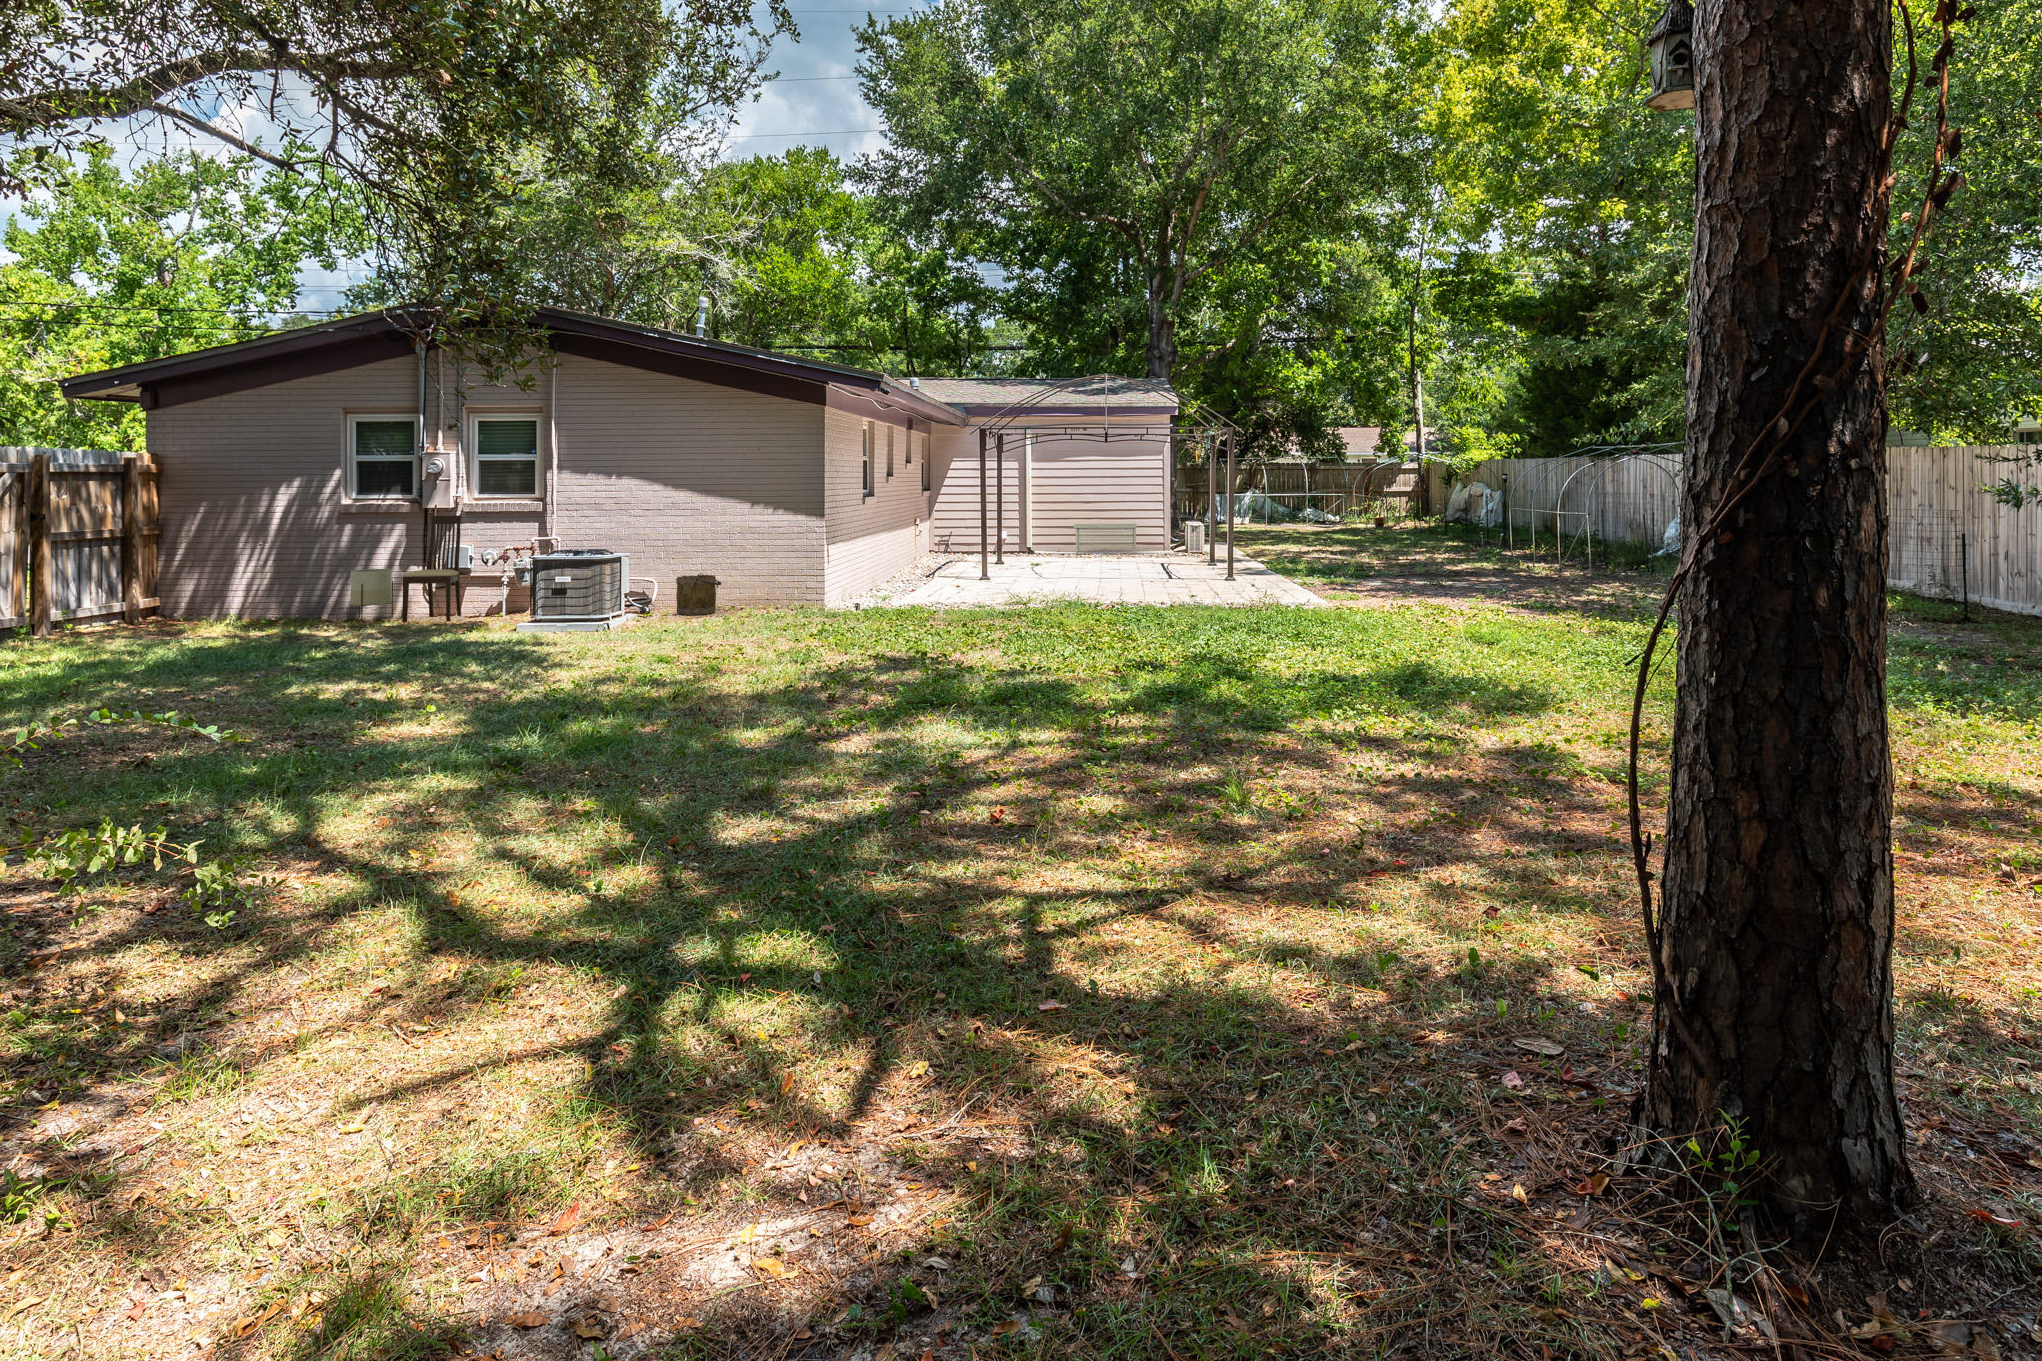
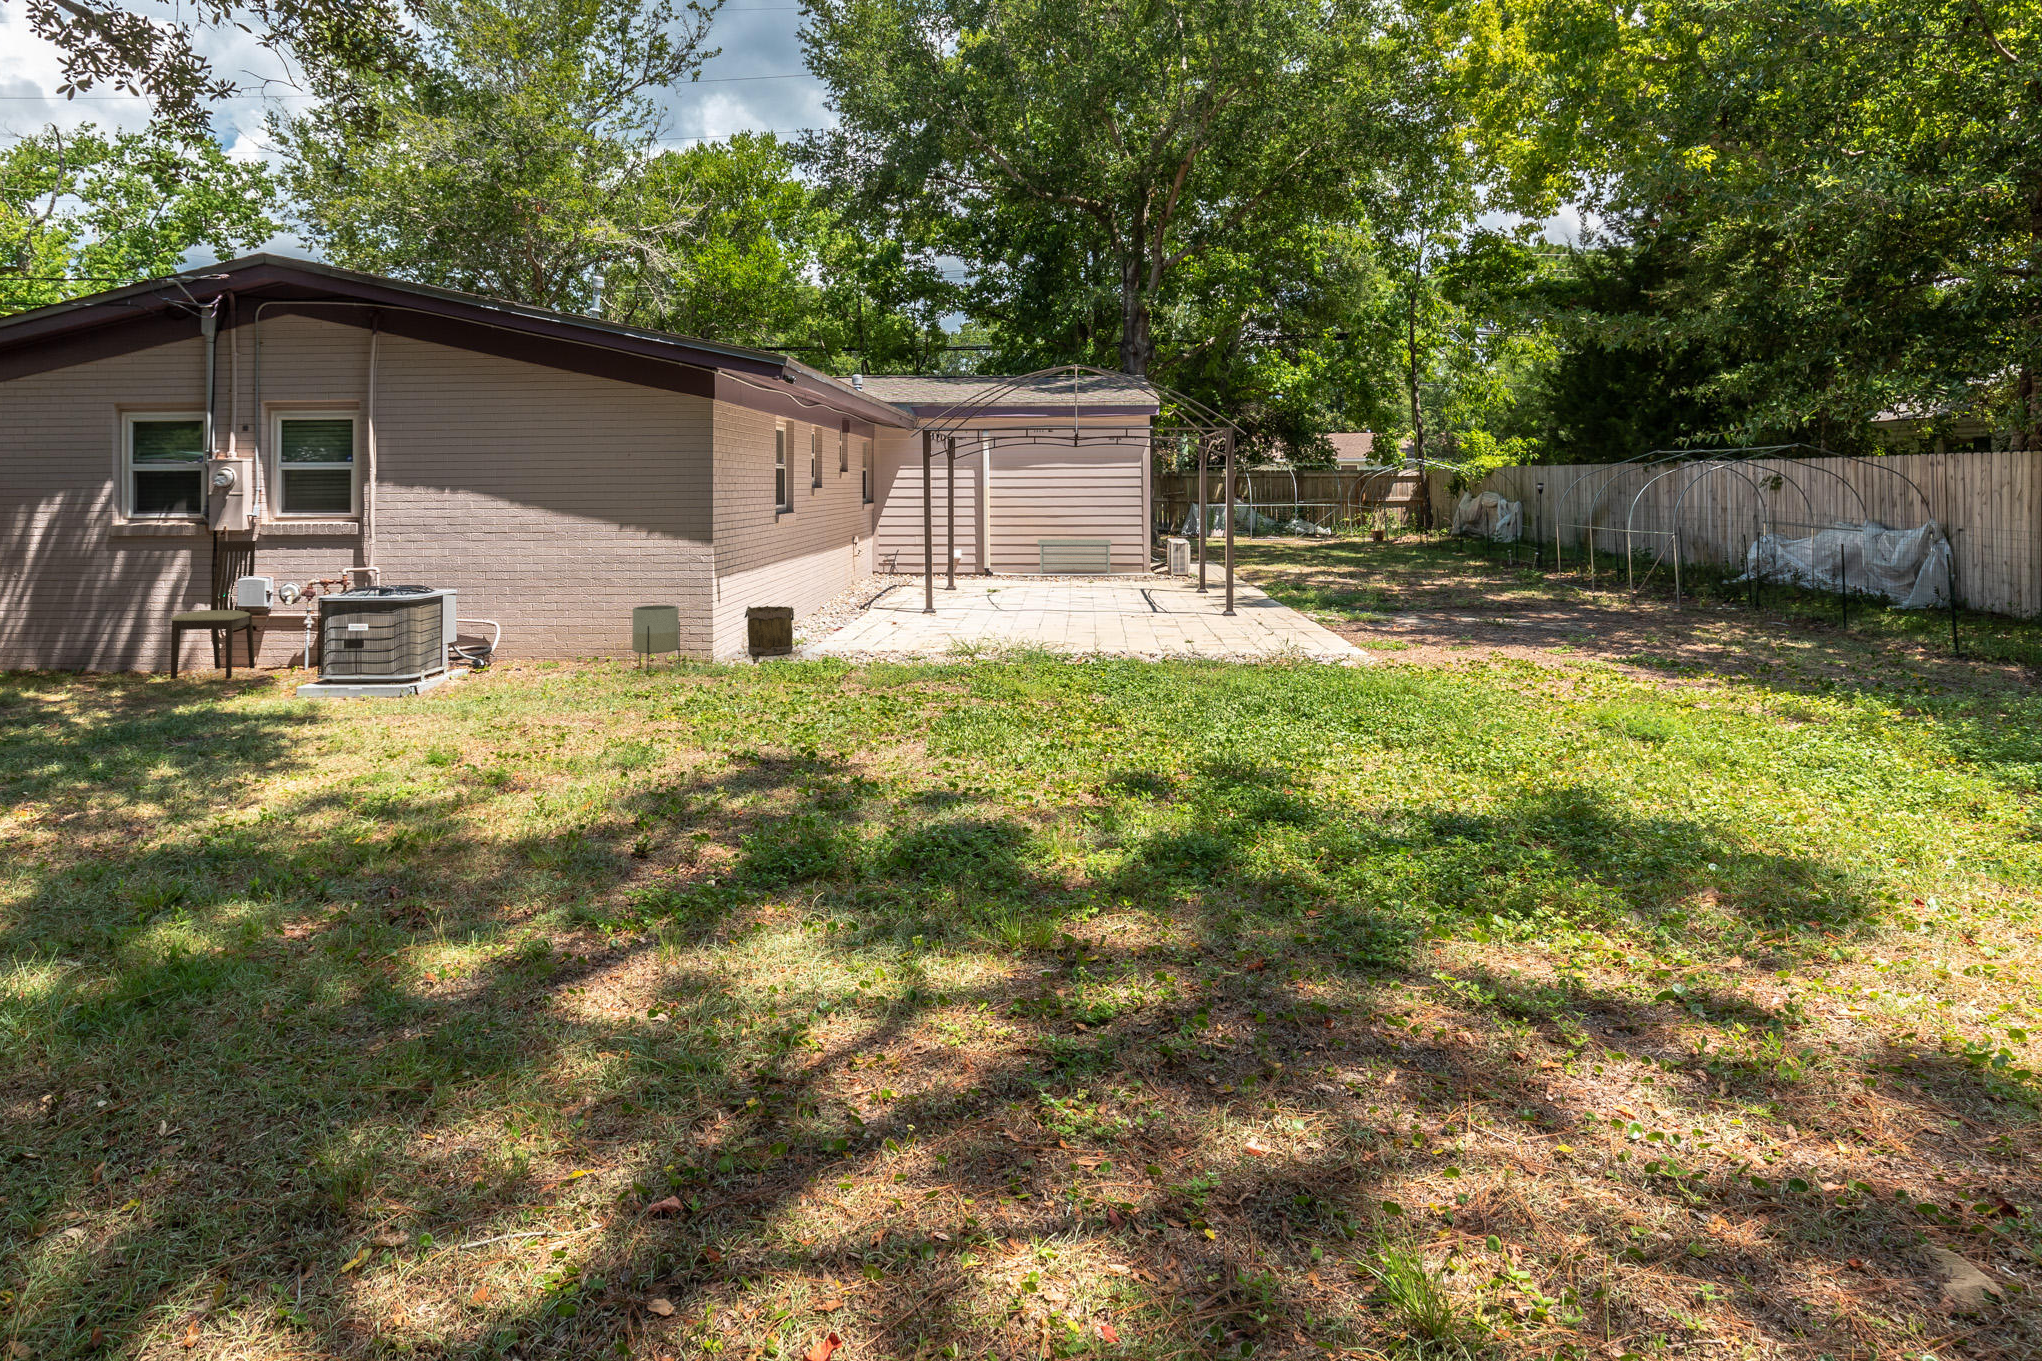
planter: present [350,569,393,621] -> present [632,605,680,673]
bucket: present [676,573,721,615] -> present [744,606,794,655]

